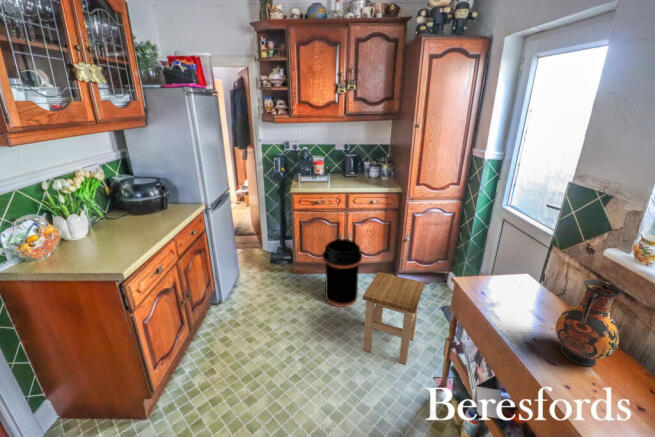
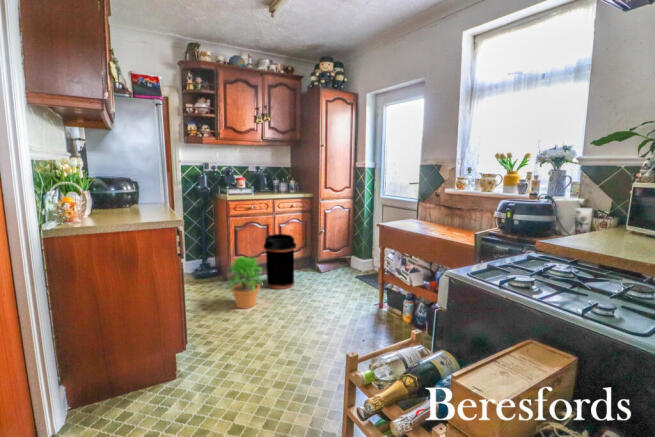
potted plant: none [260,270,309,330] -> present [228,256,262,309]
stool: present [363,272,425,364] -> none [317,246,356,304]
vase: present [555,279,621,367] -> none [439,192,464,234]

